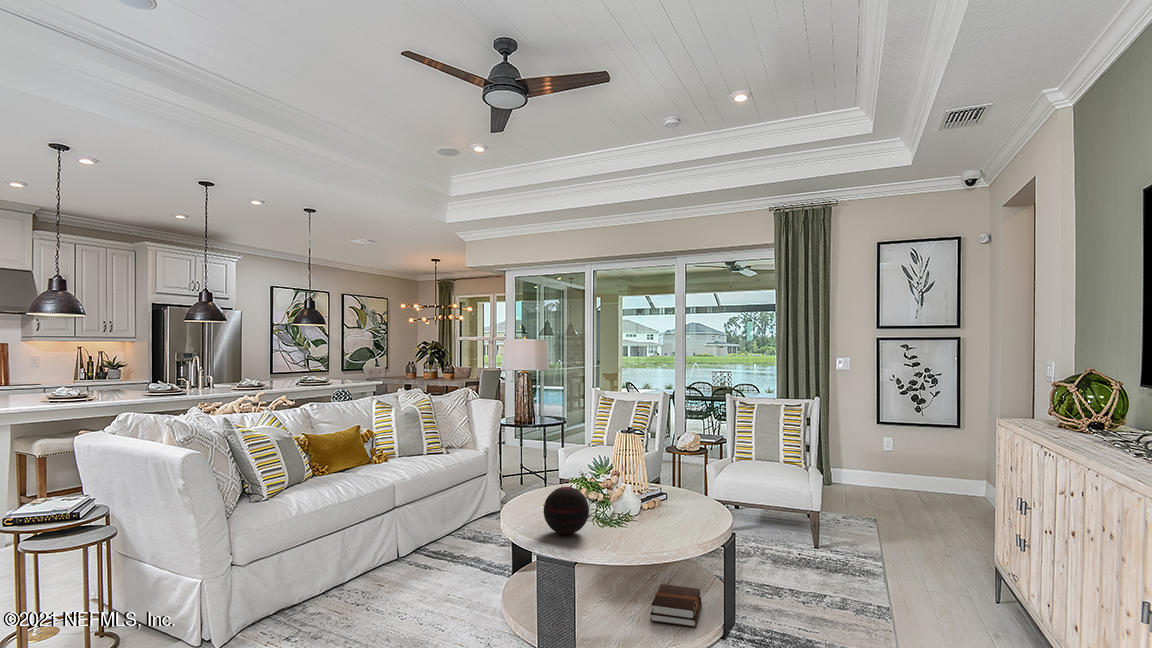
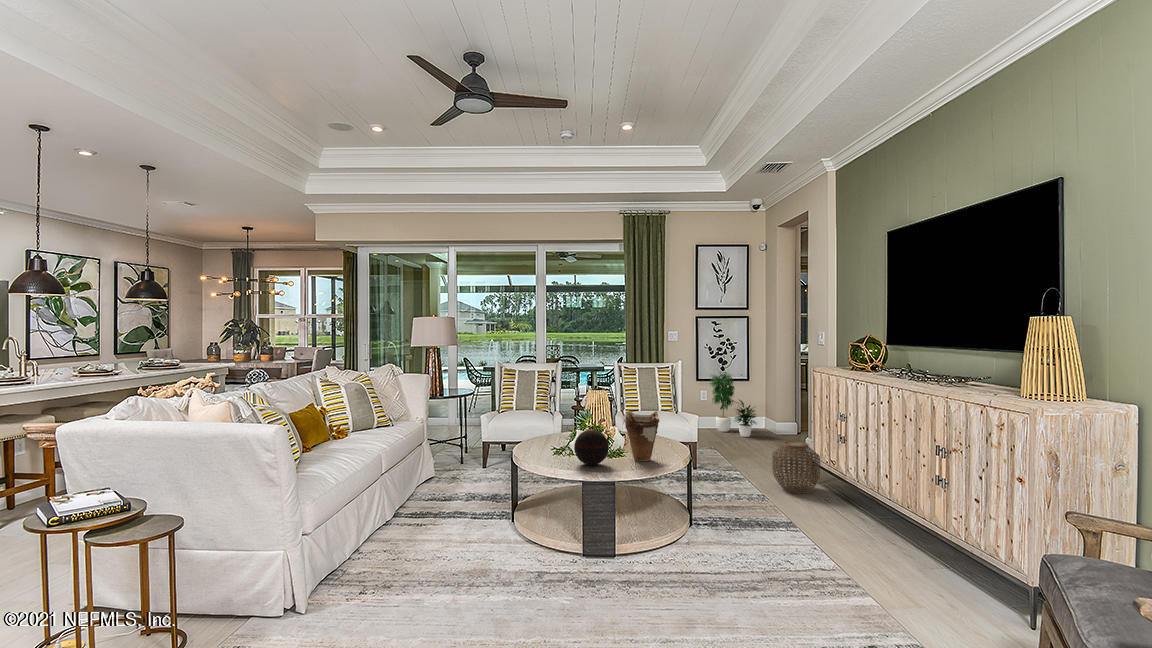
potted plant: none [892,410,968,510] -> present [710,372,756,437]
vase: none [617,466,672,539] -> present [624,411,659,461]
woven basket: none [916,532,1001,622] -> present [772,441,820,493]
hardback book: present [650,584,701,627] -> none [634,496,676,520]

